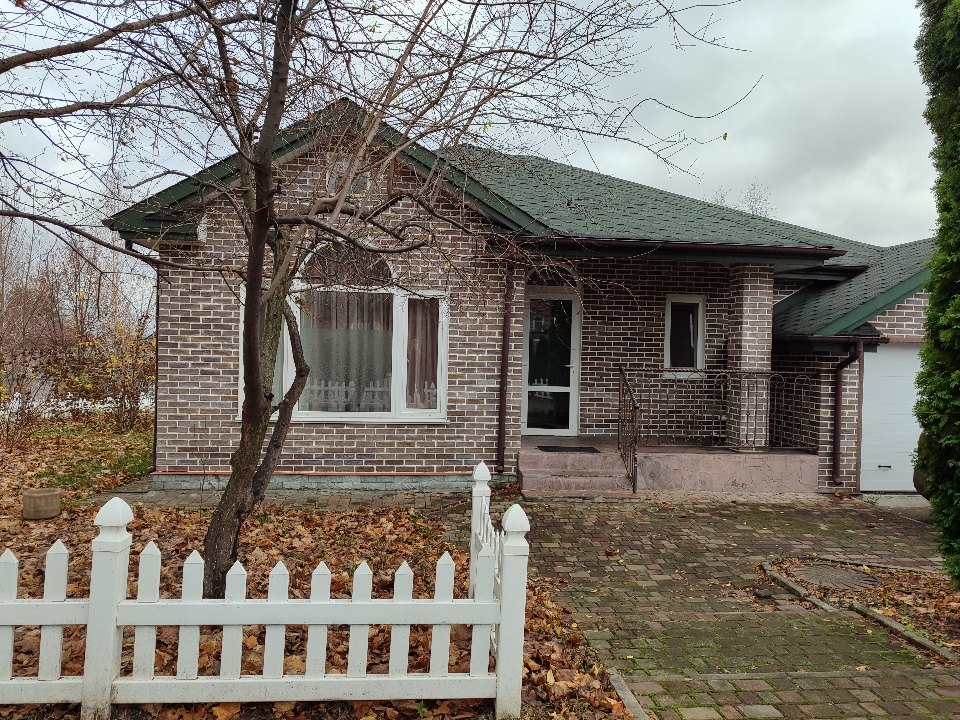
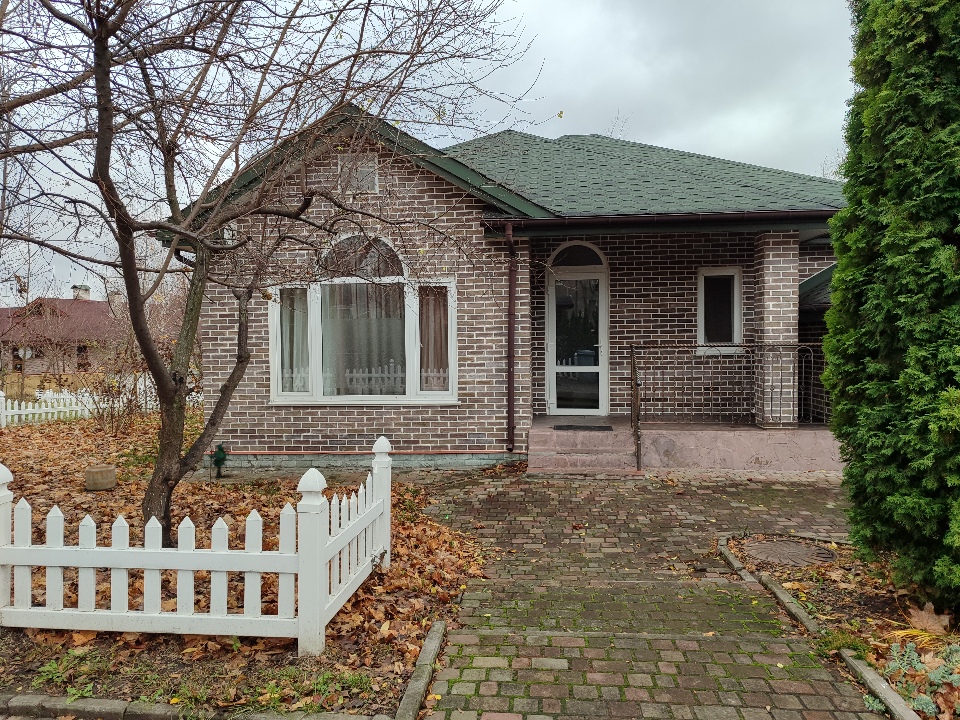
decorative plant: none [169,460,195,502] -> present [208,441,229,478]

